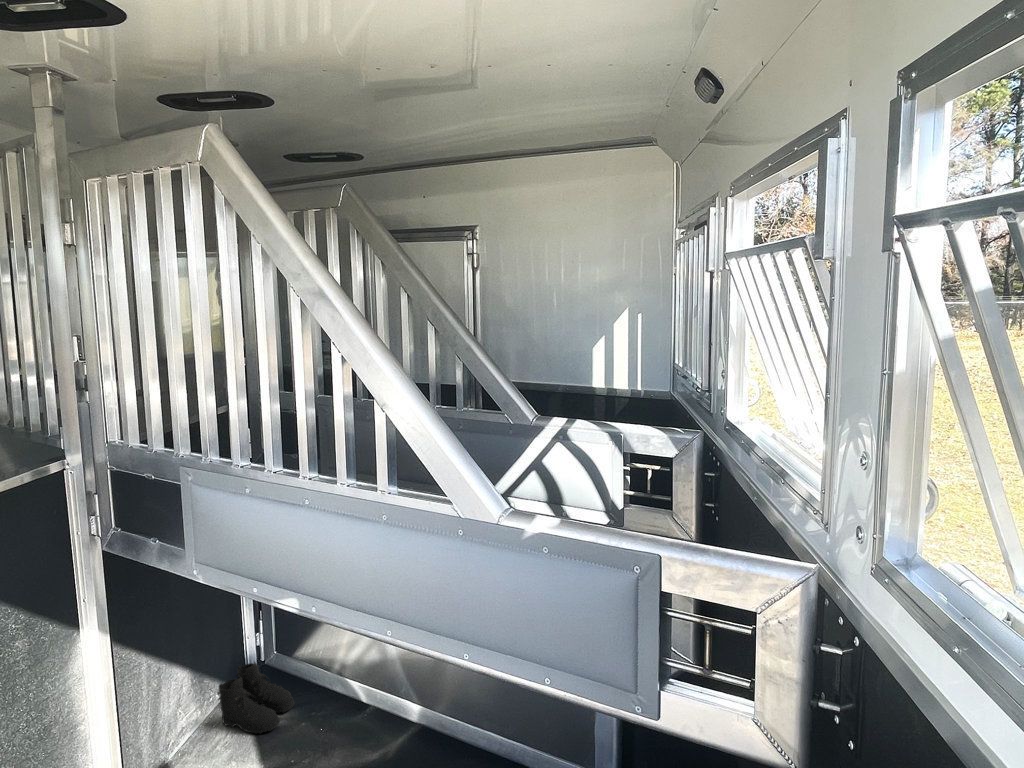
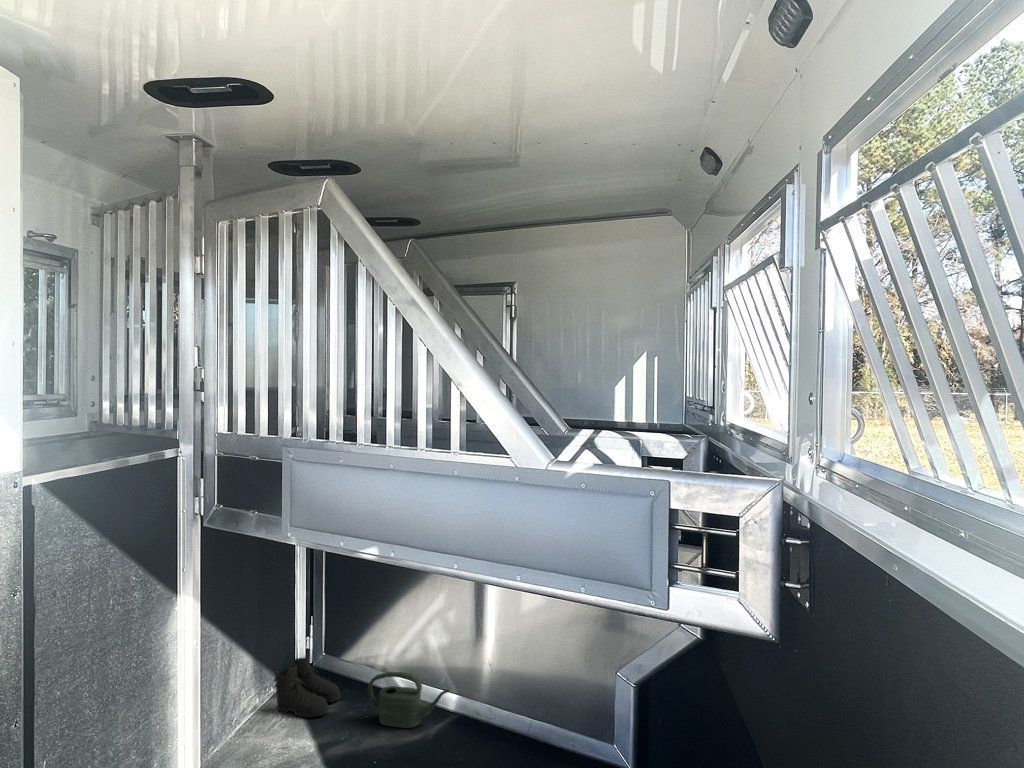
watering can: none [320,684,409,744] -> present [368,672,449,728]

